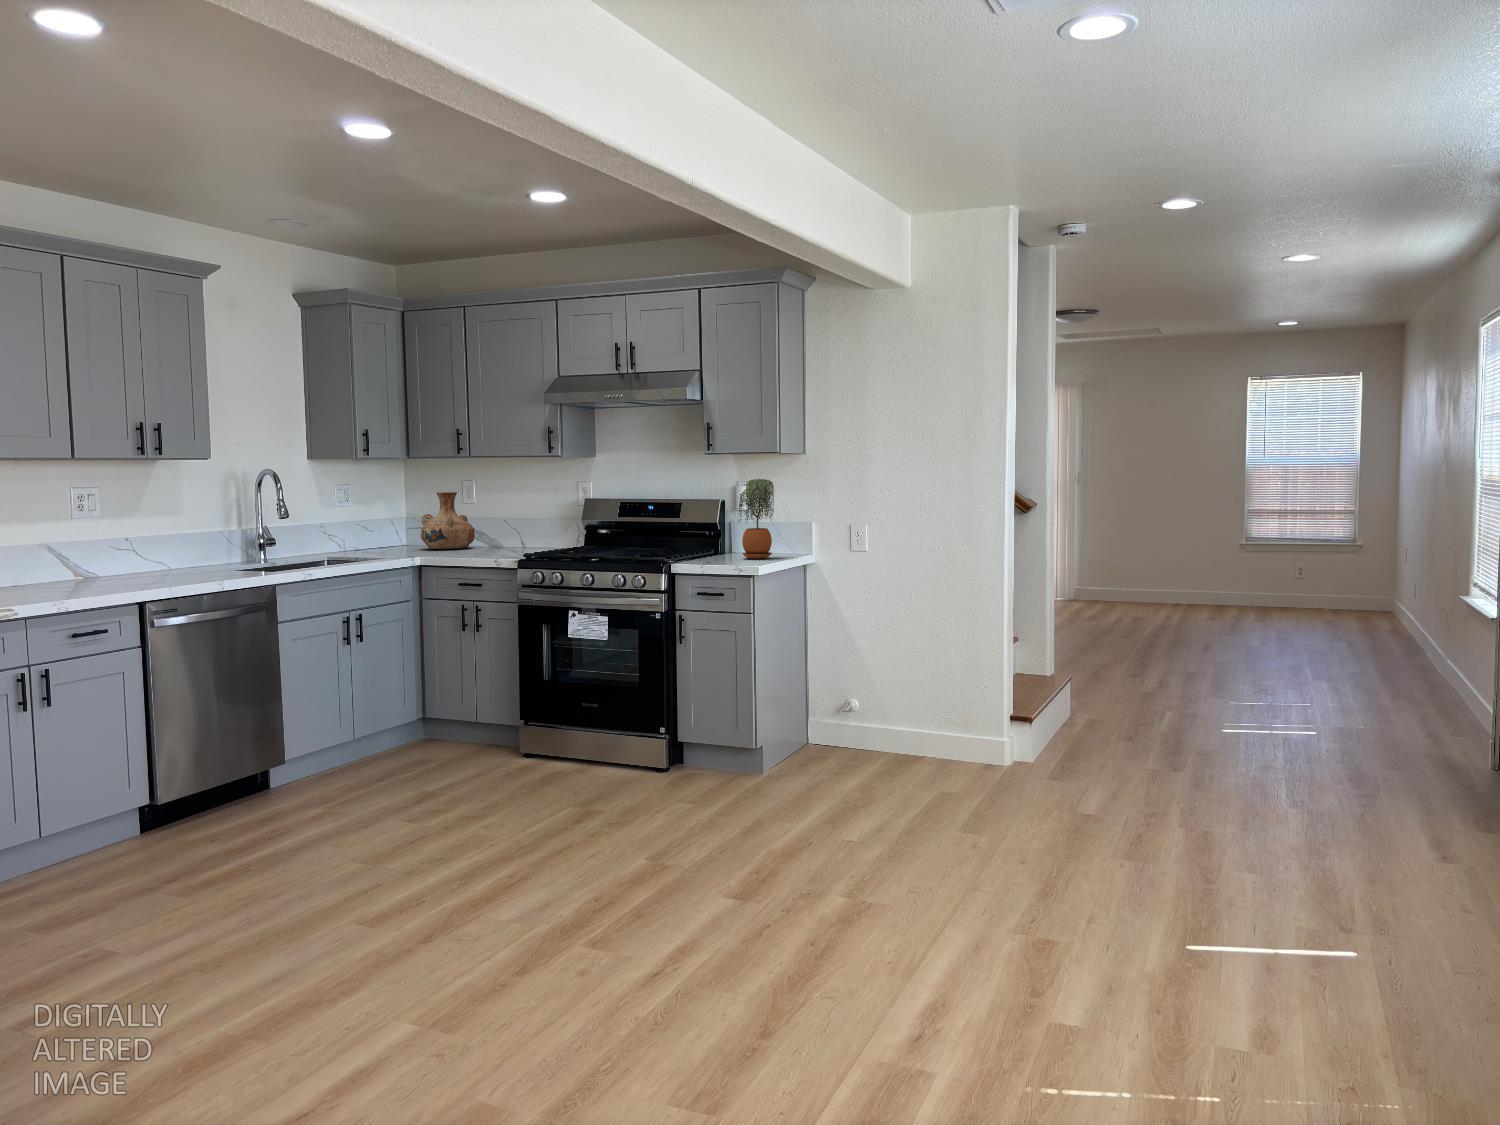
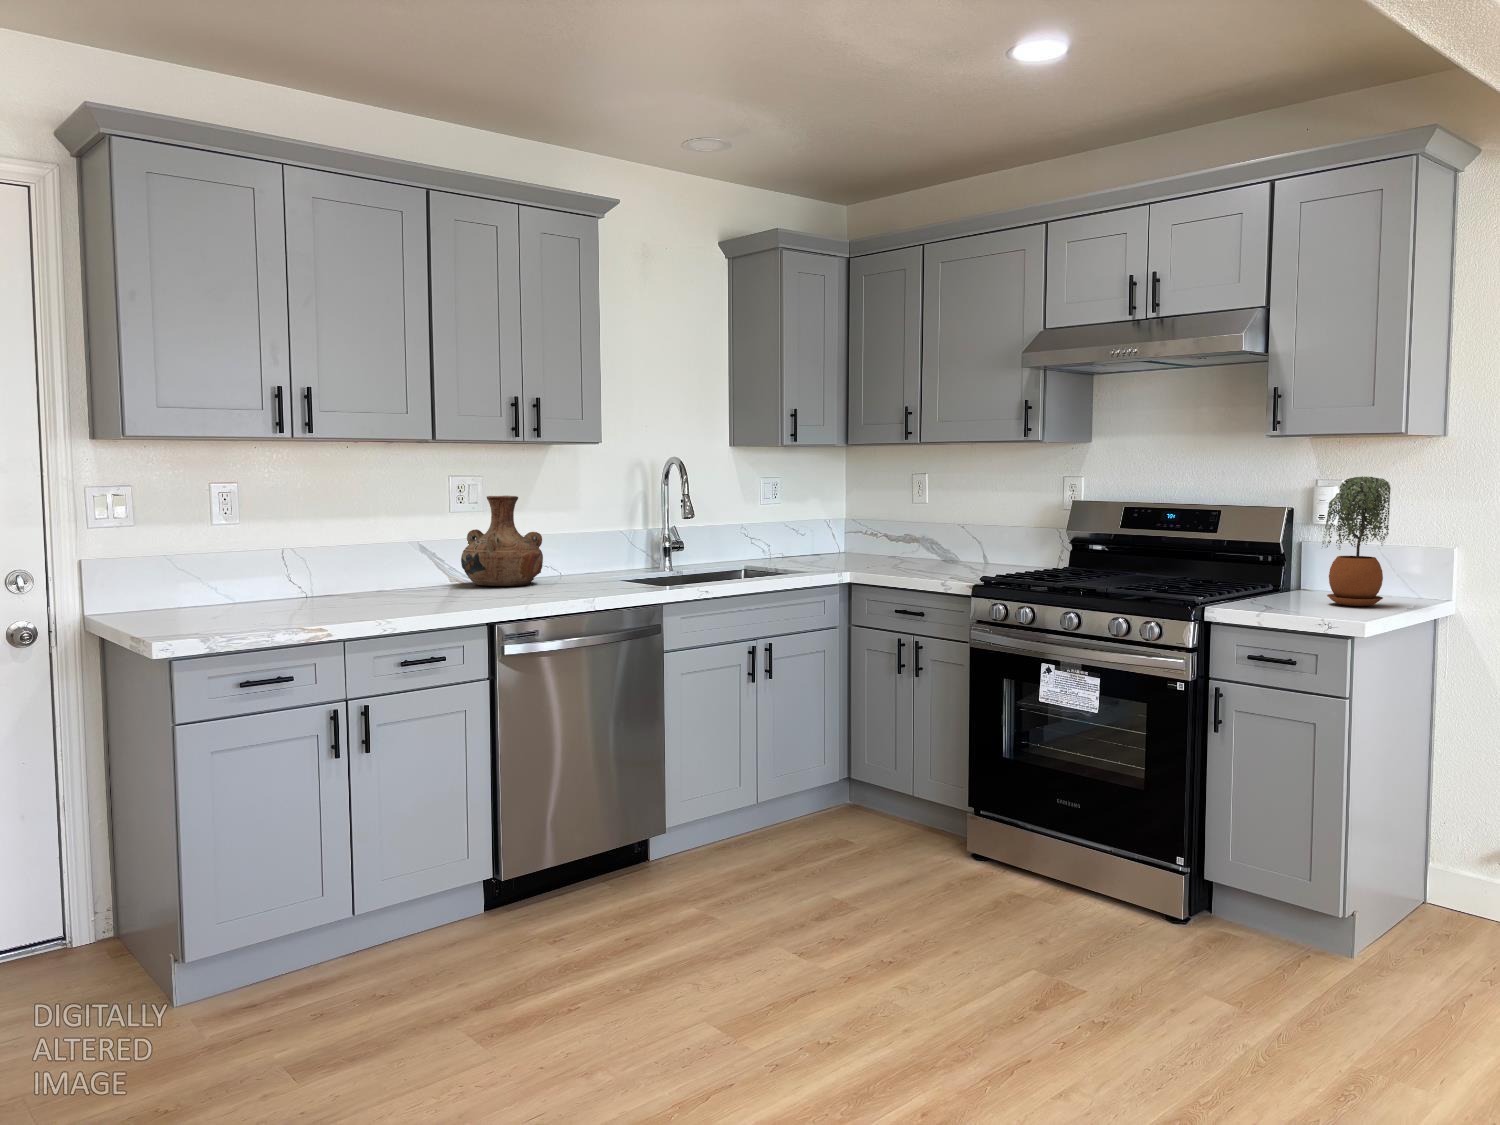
vase: present [421,492,475,549] -> present [461,495,543,586]

